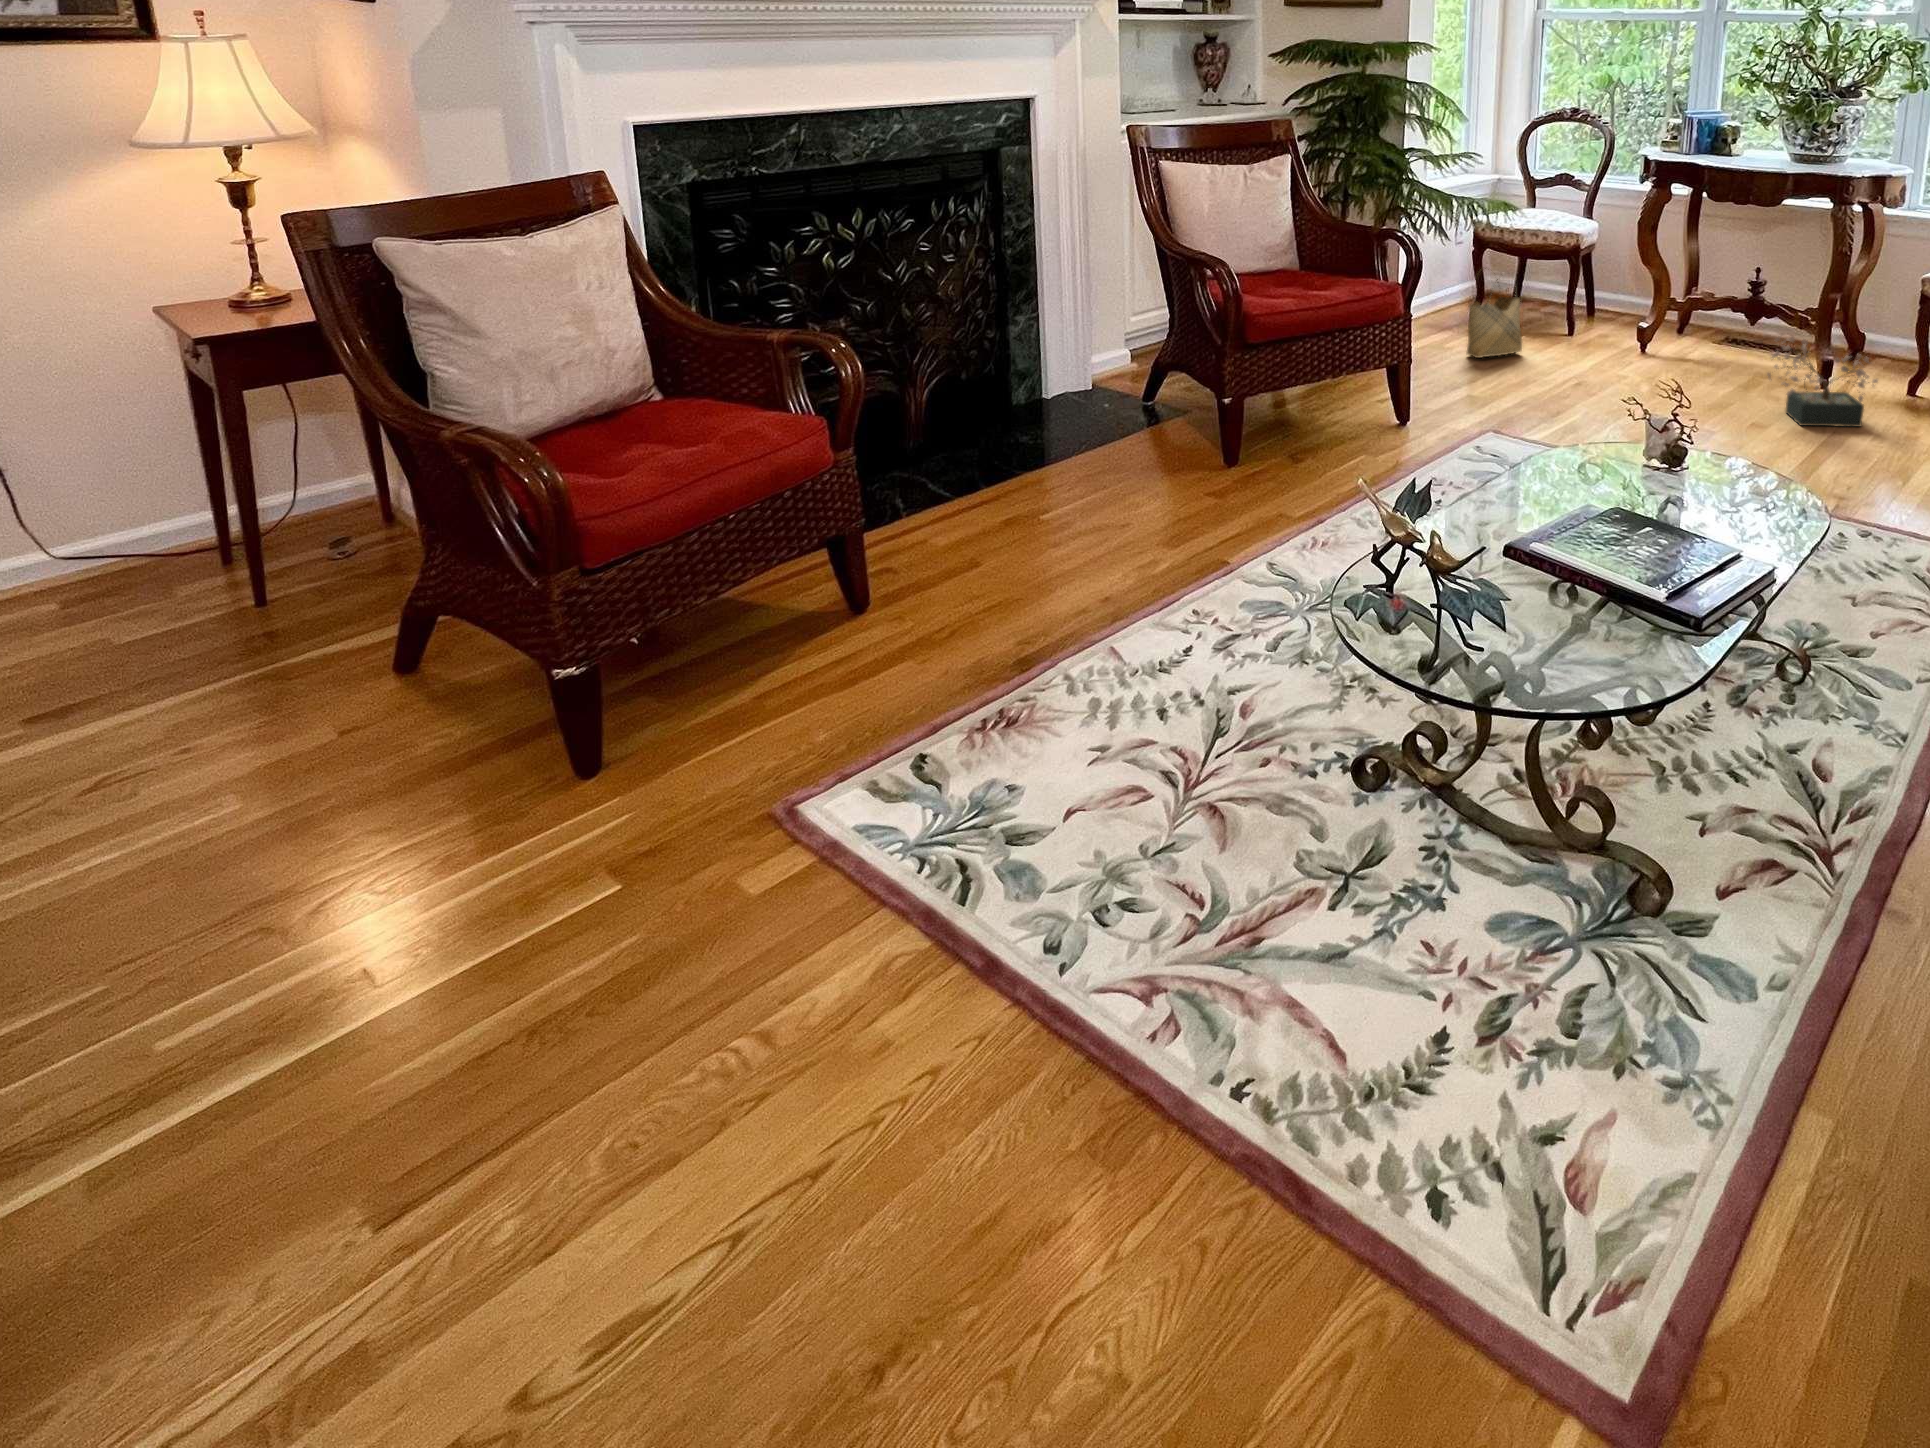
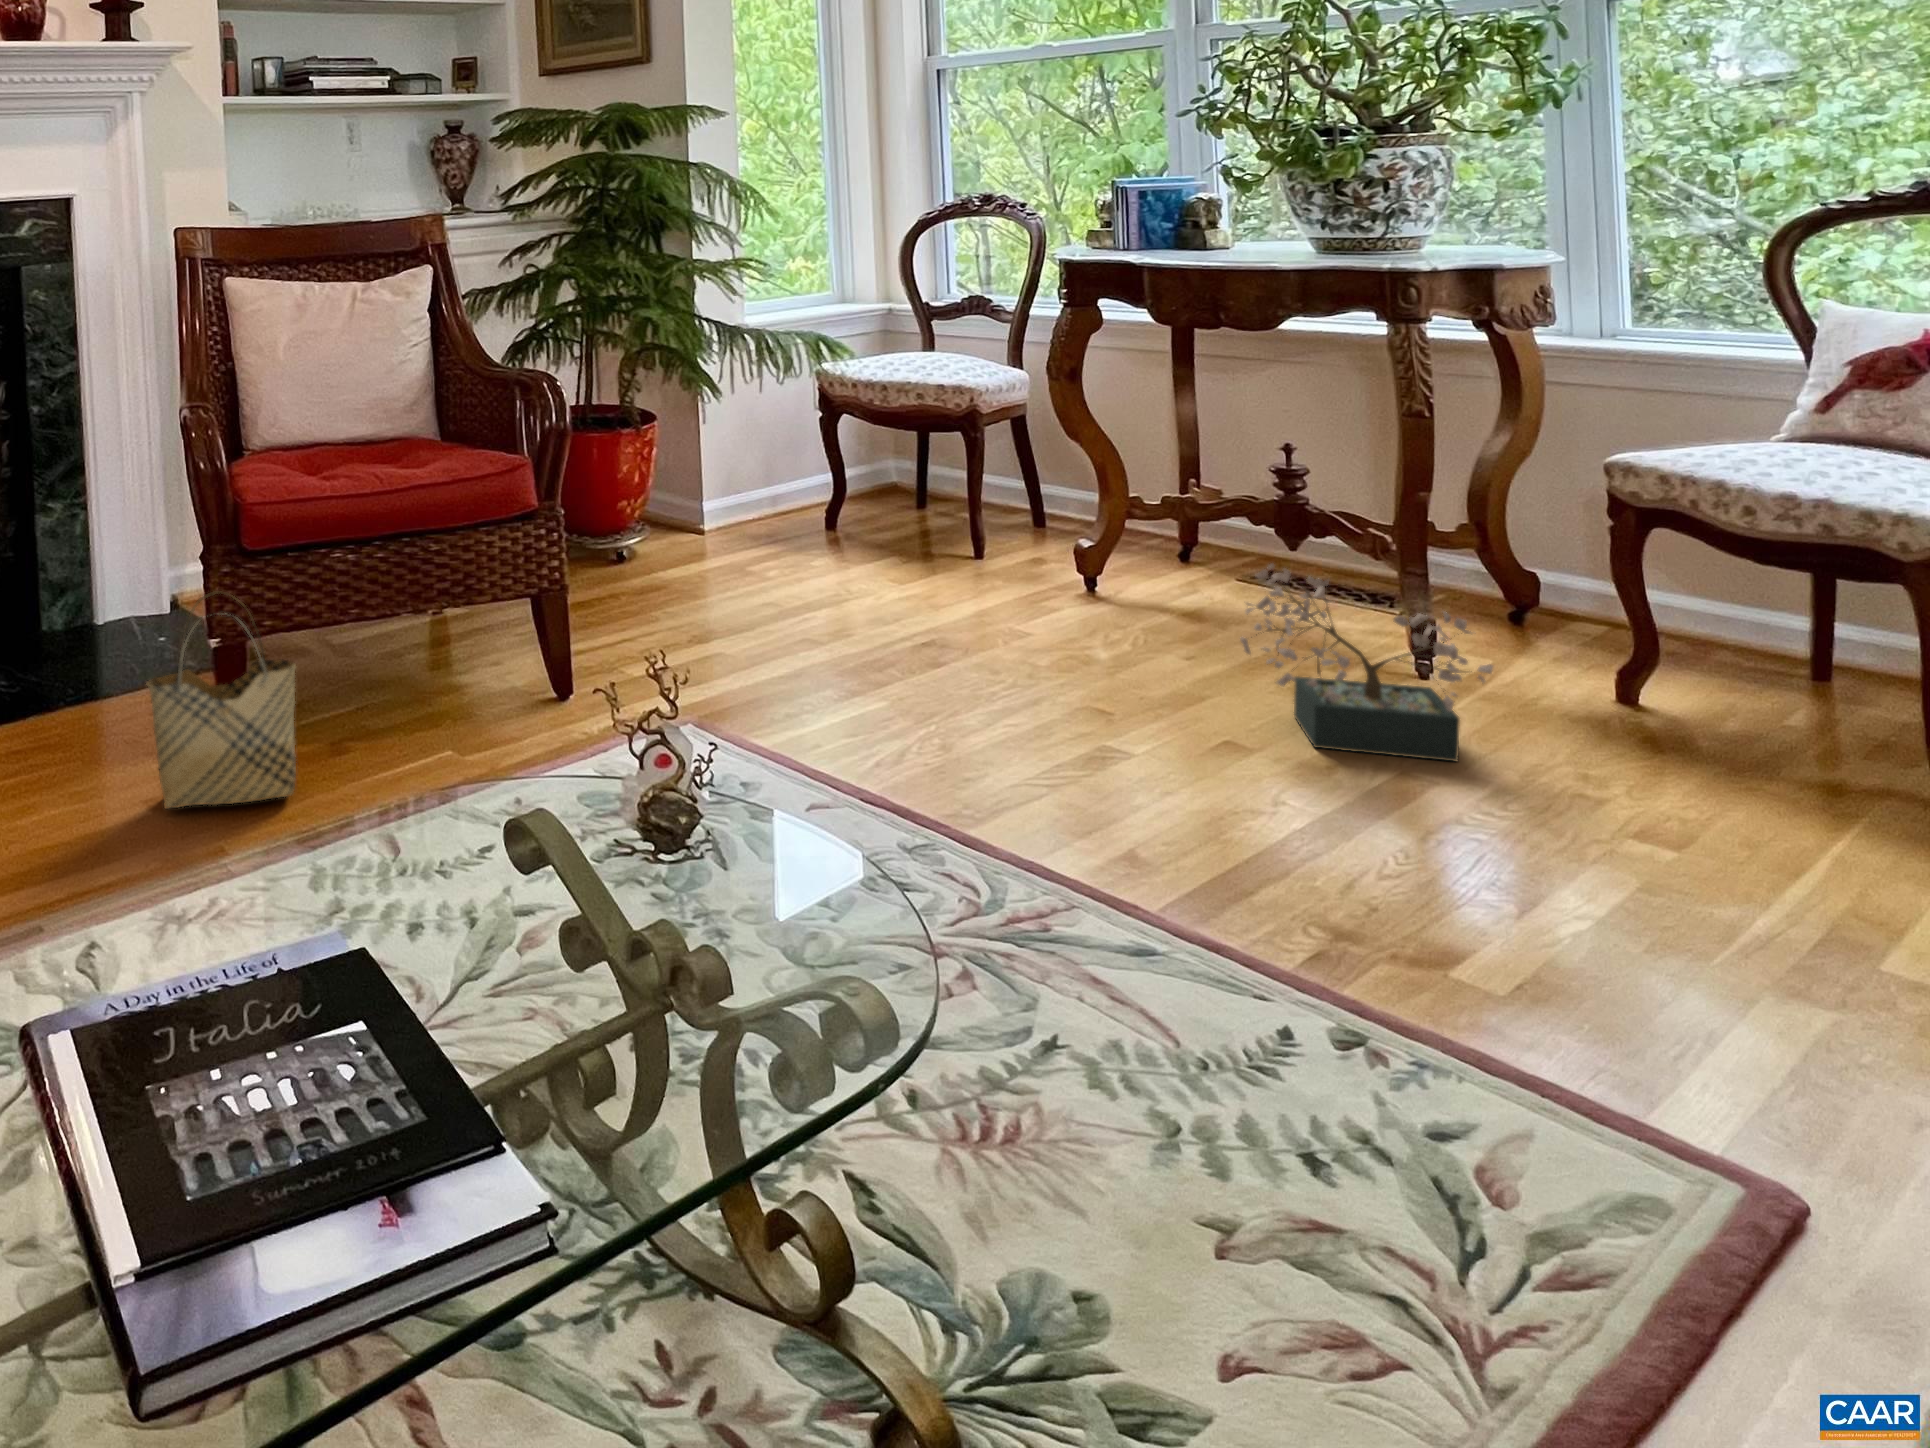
woven basket: present [1467,268,1522,358] -> present [147,591,296,809]

